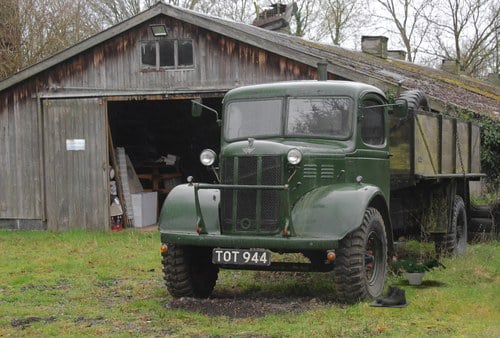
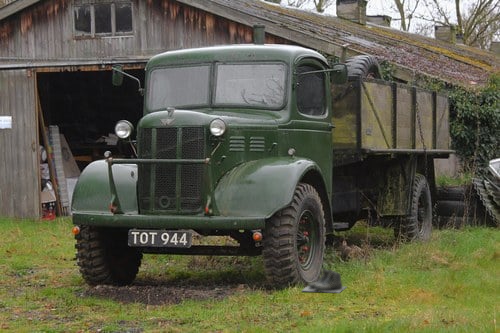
potted plant: present [392,258,446,285] -> none [333,241,393,270]

